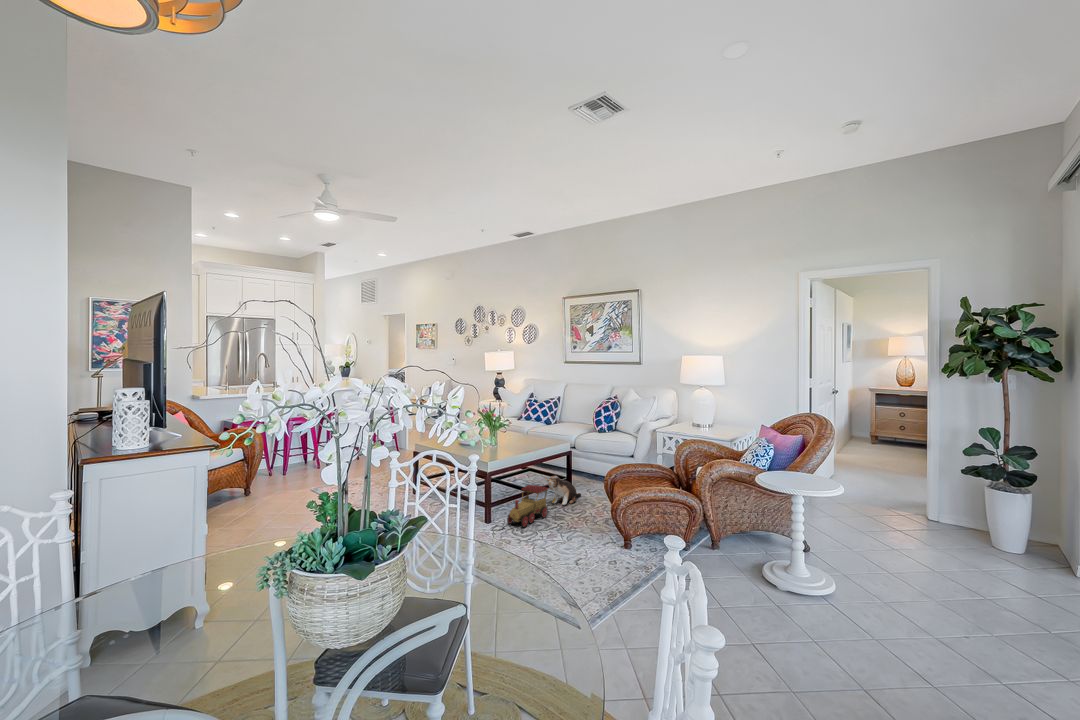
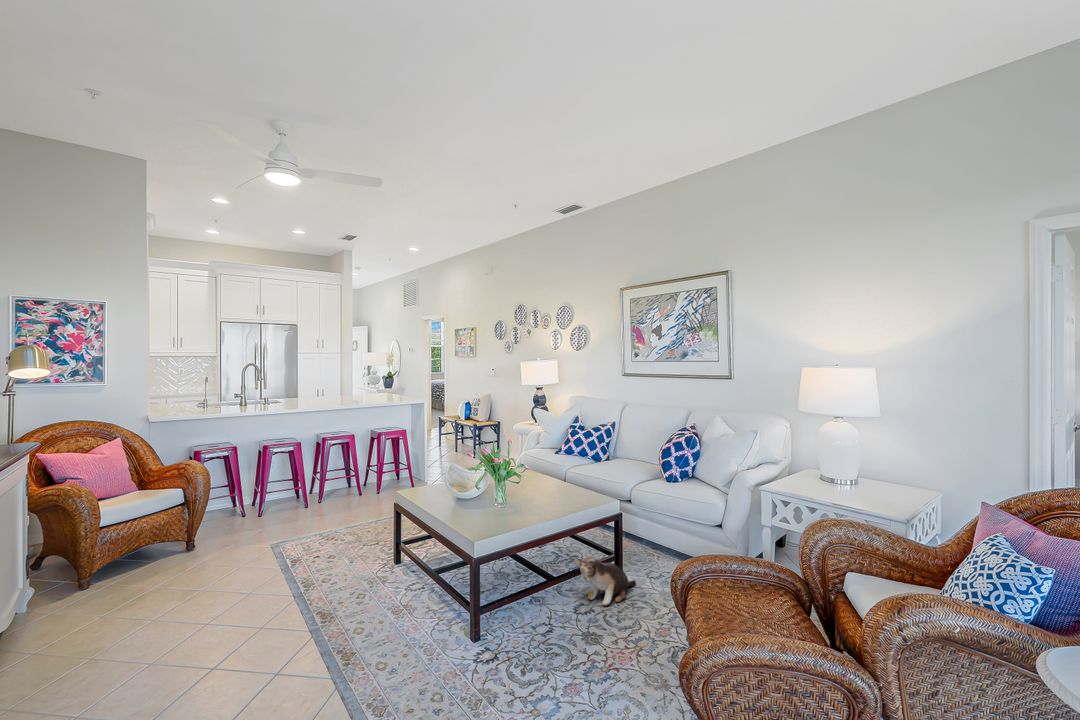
toy train: present [507,485,548,527] -> none [505,571,579,656]

